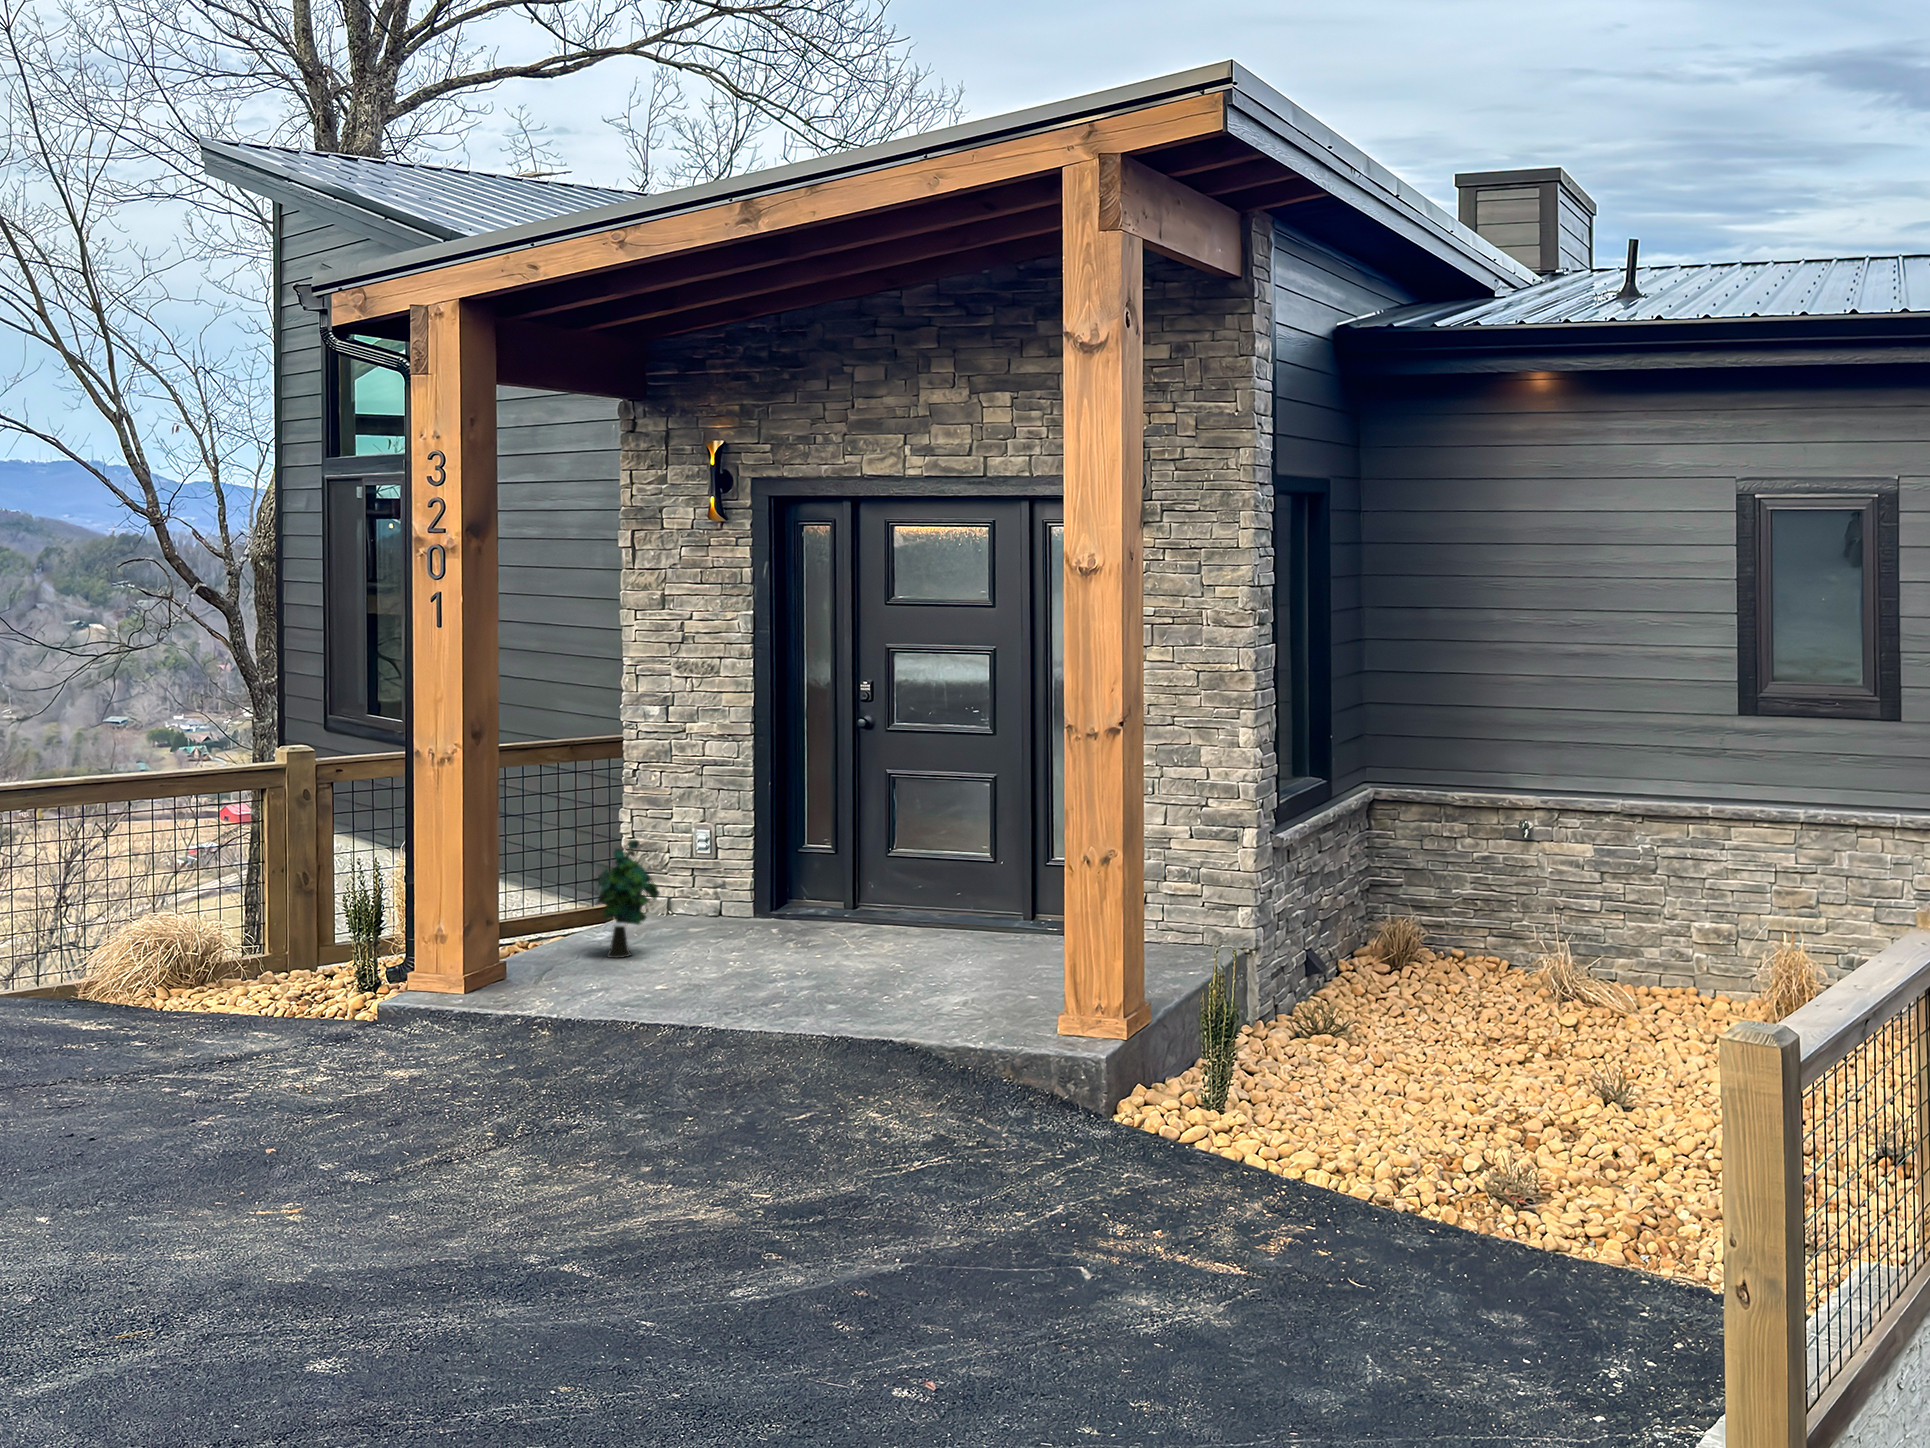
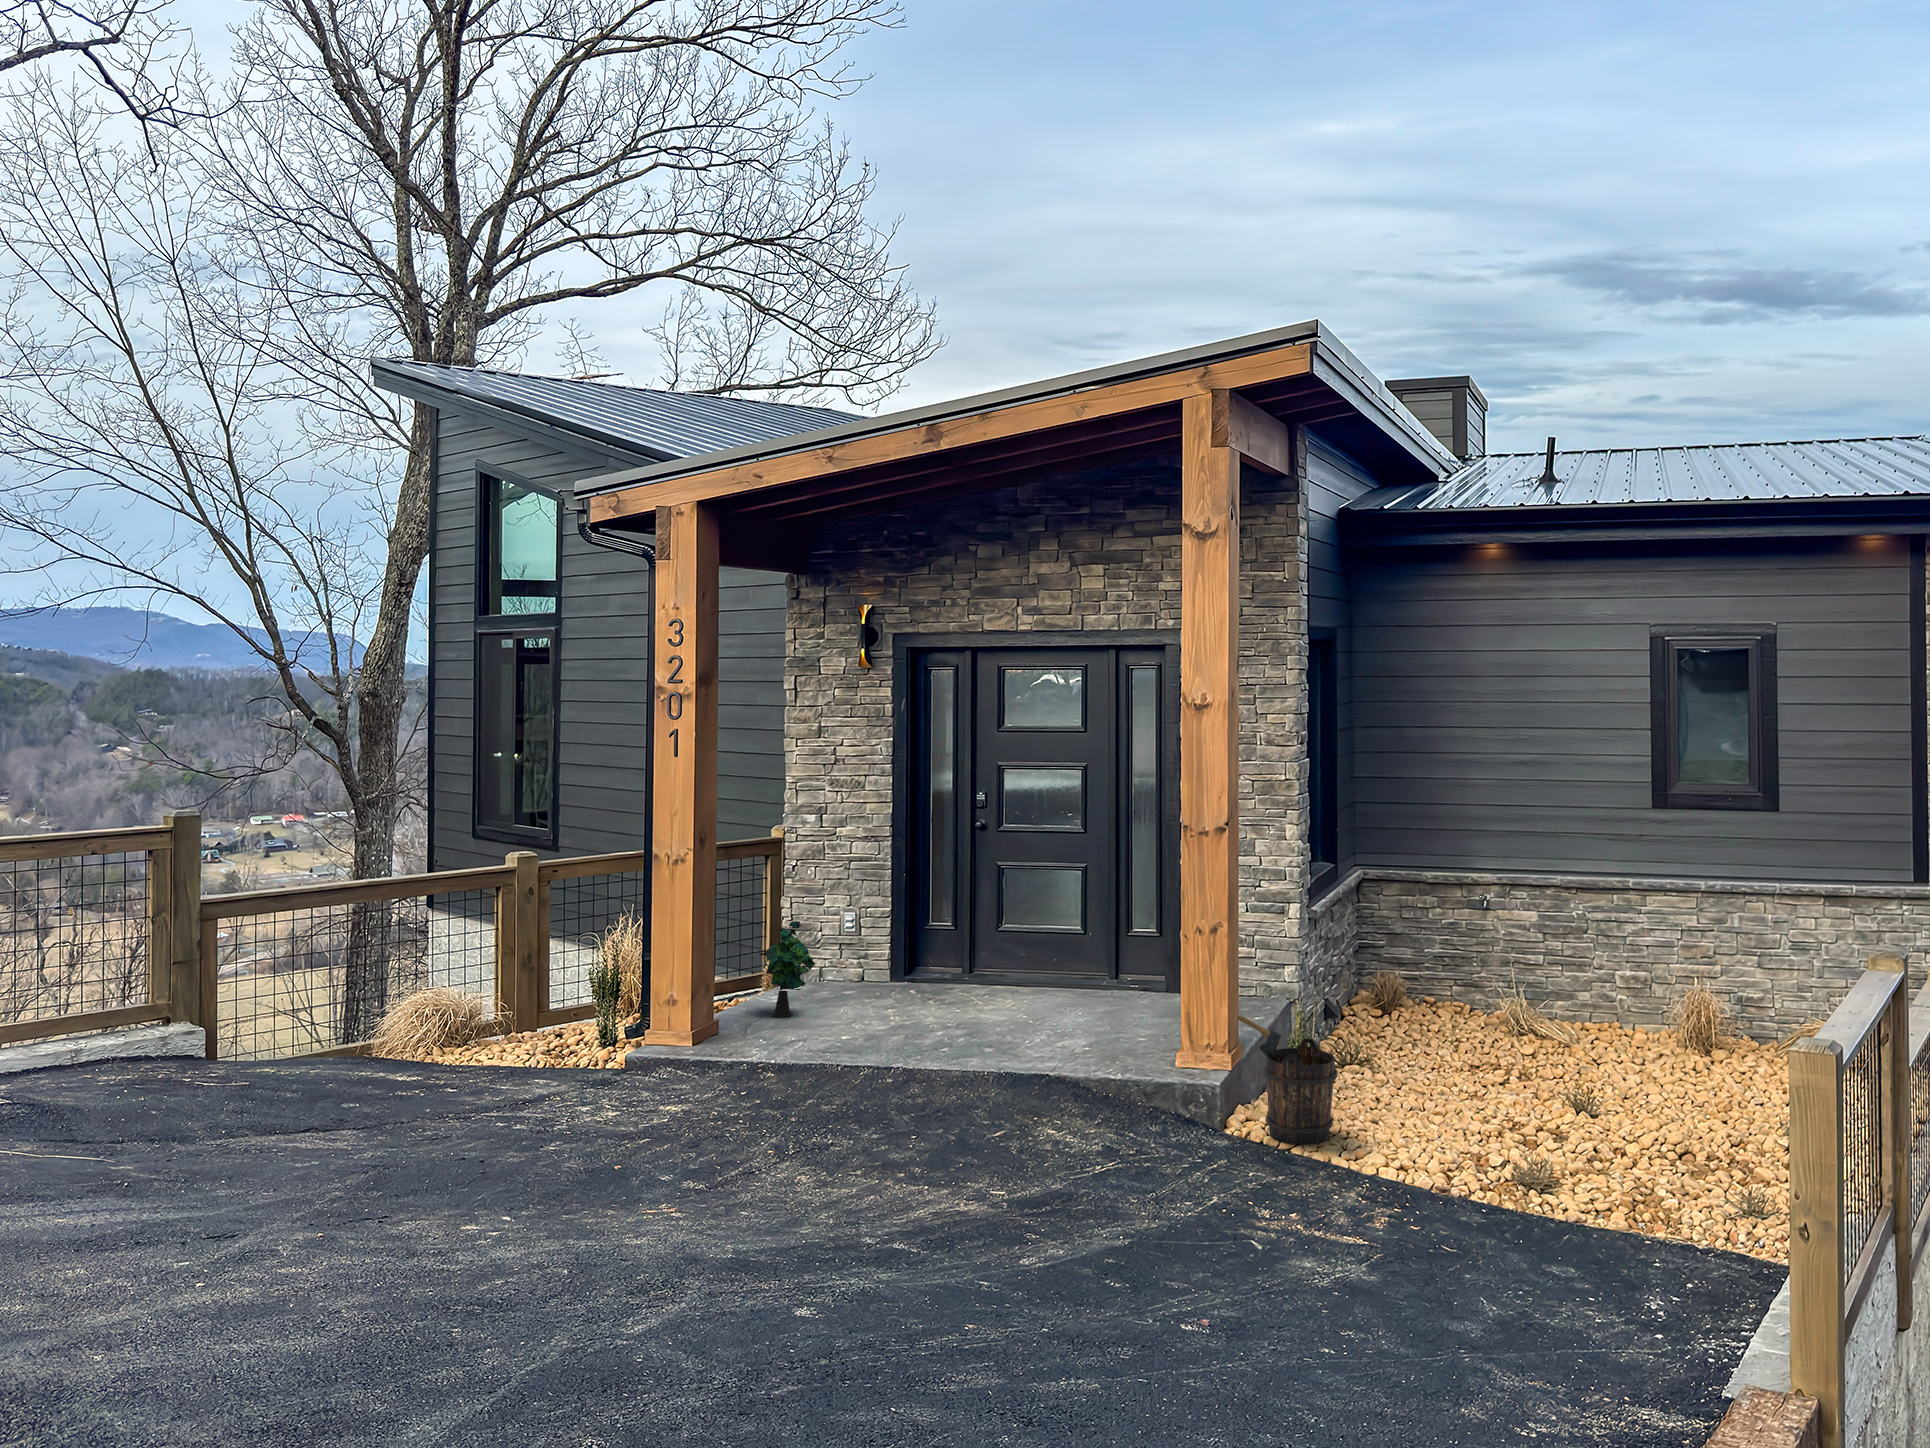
bucket: none [1136,969,1262,1138] -> present [1238,1015,1338,1145]

